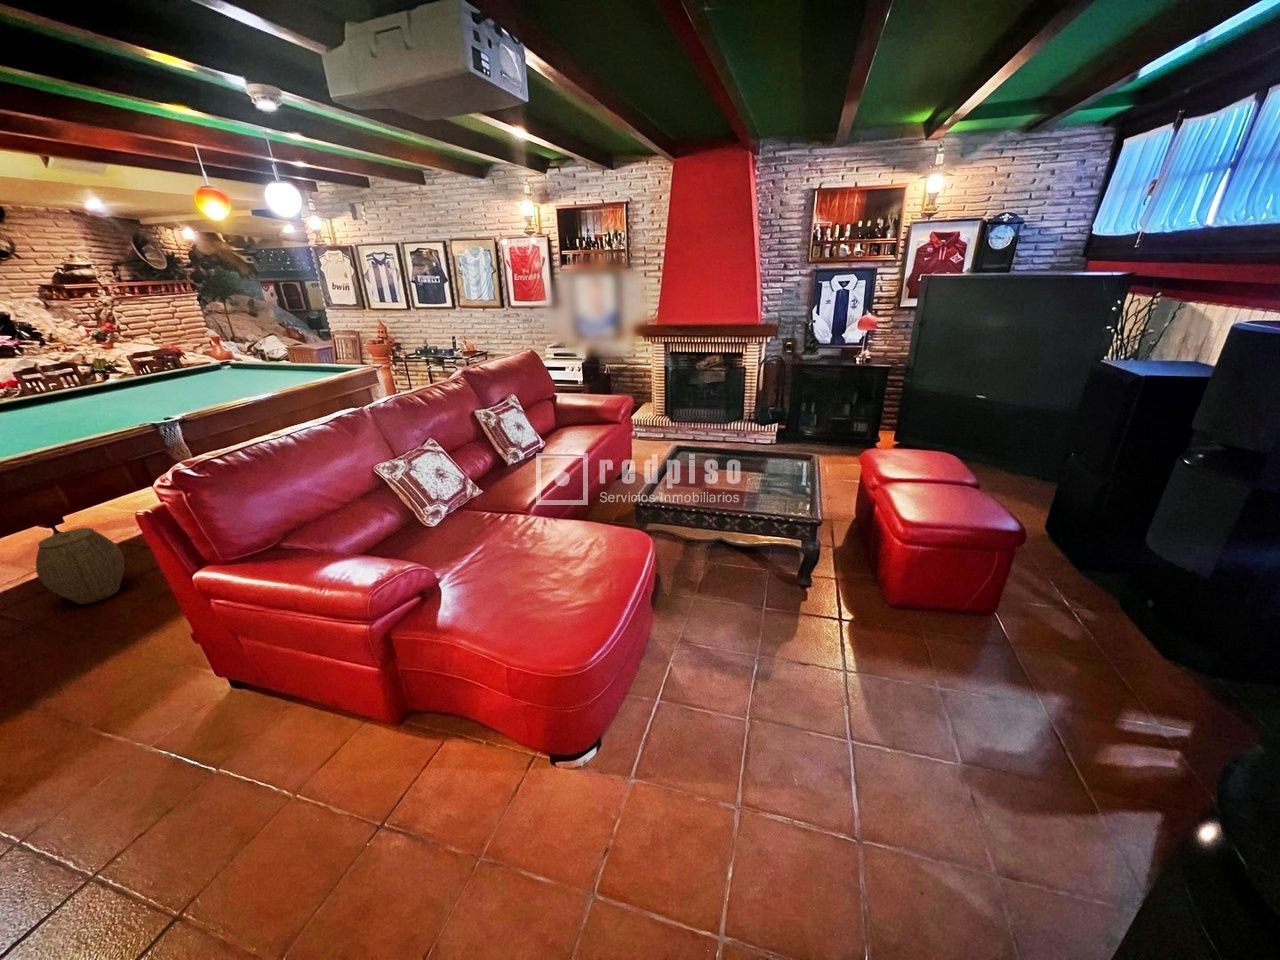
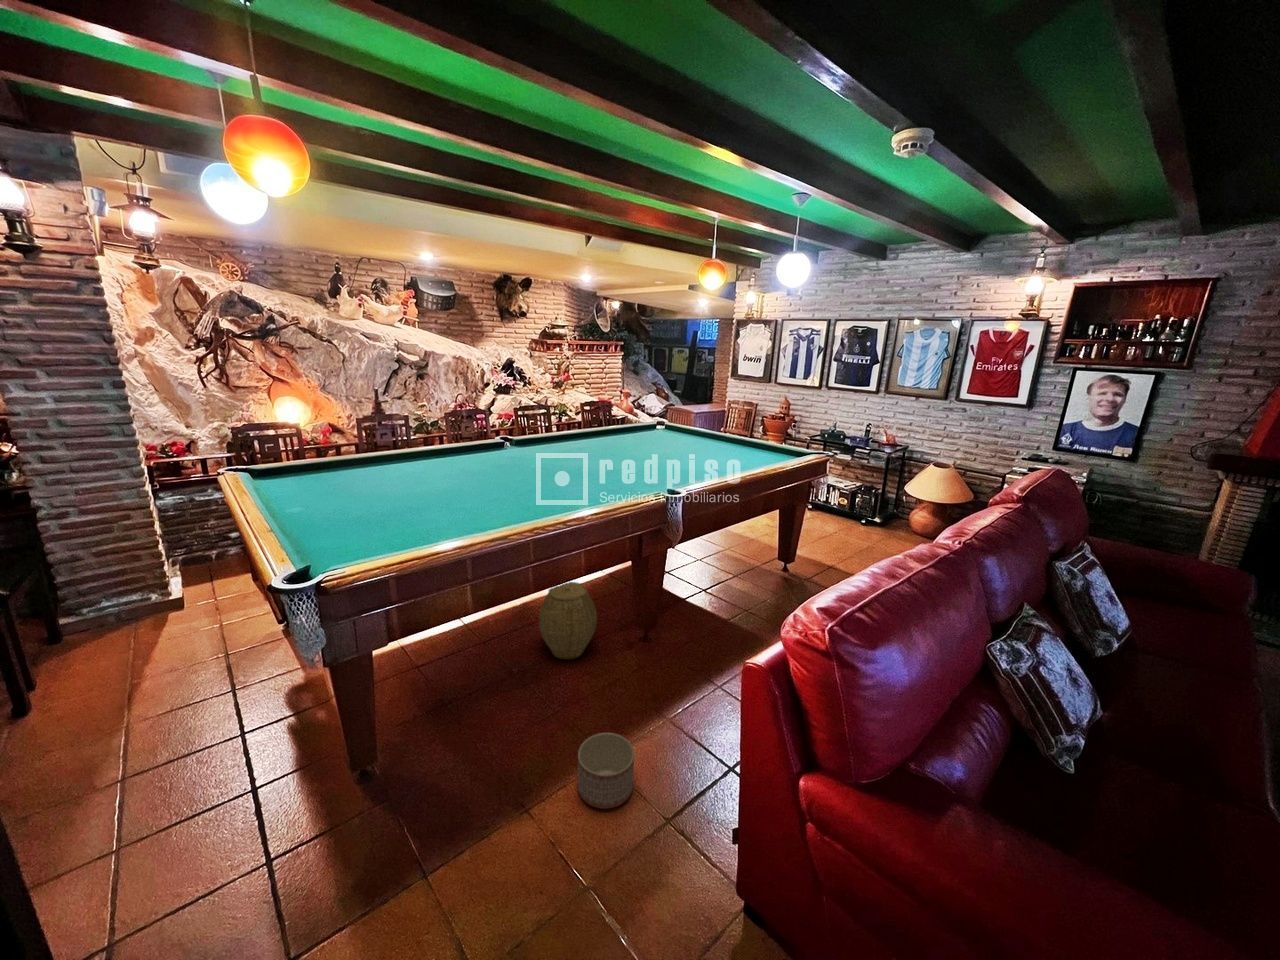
planter: none [65,630,148,692] -> present [578,733,634,809]

